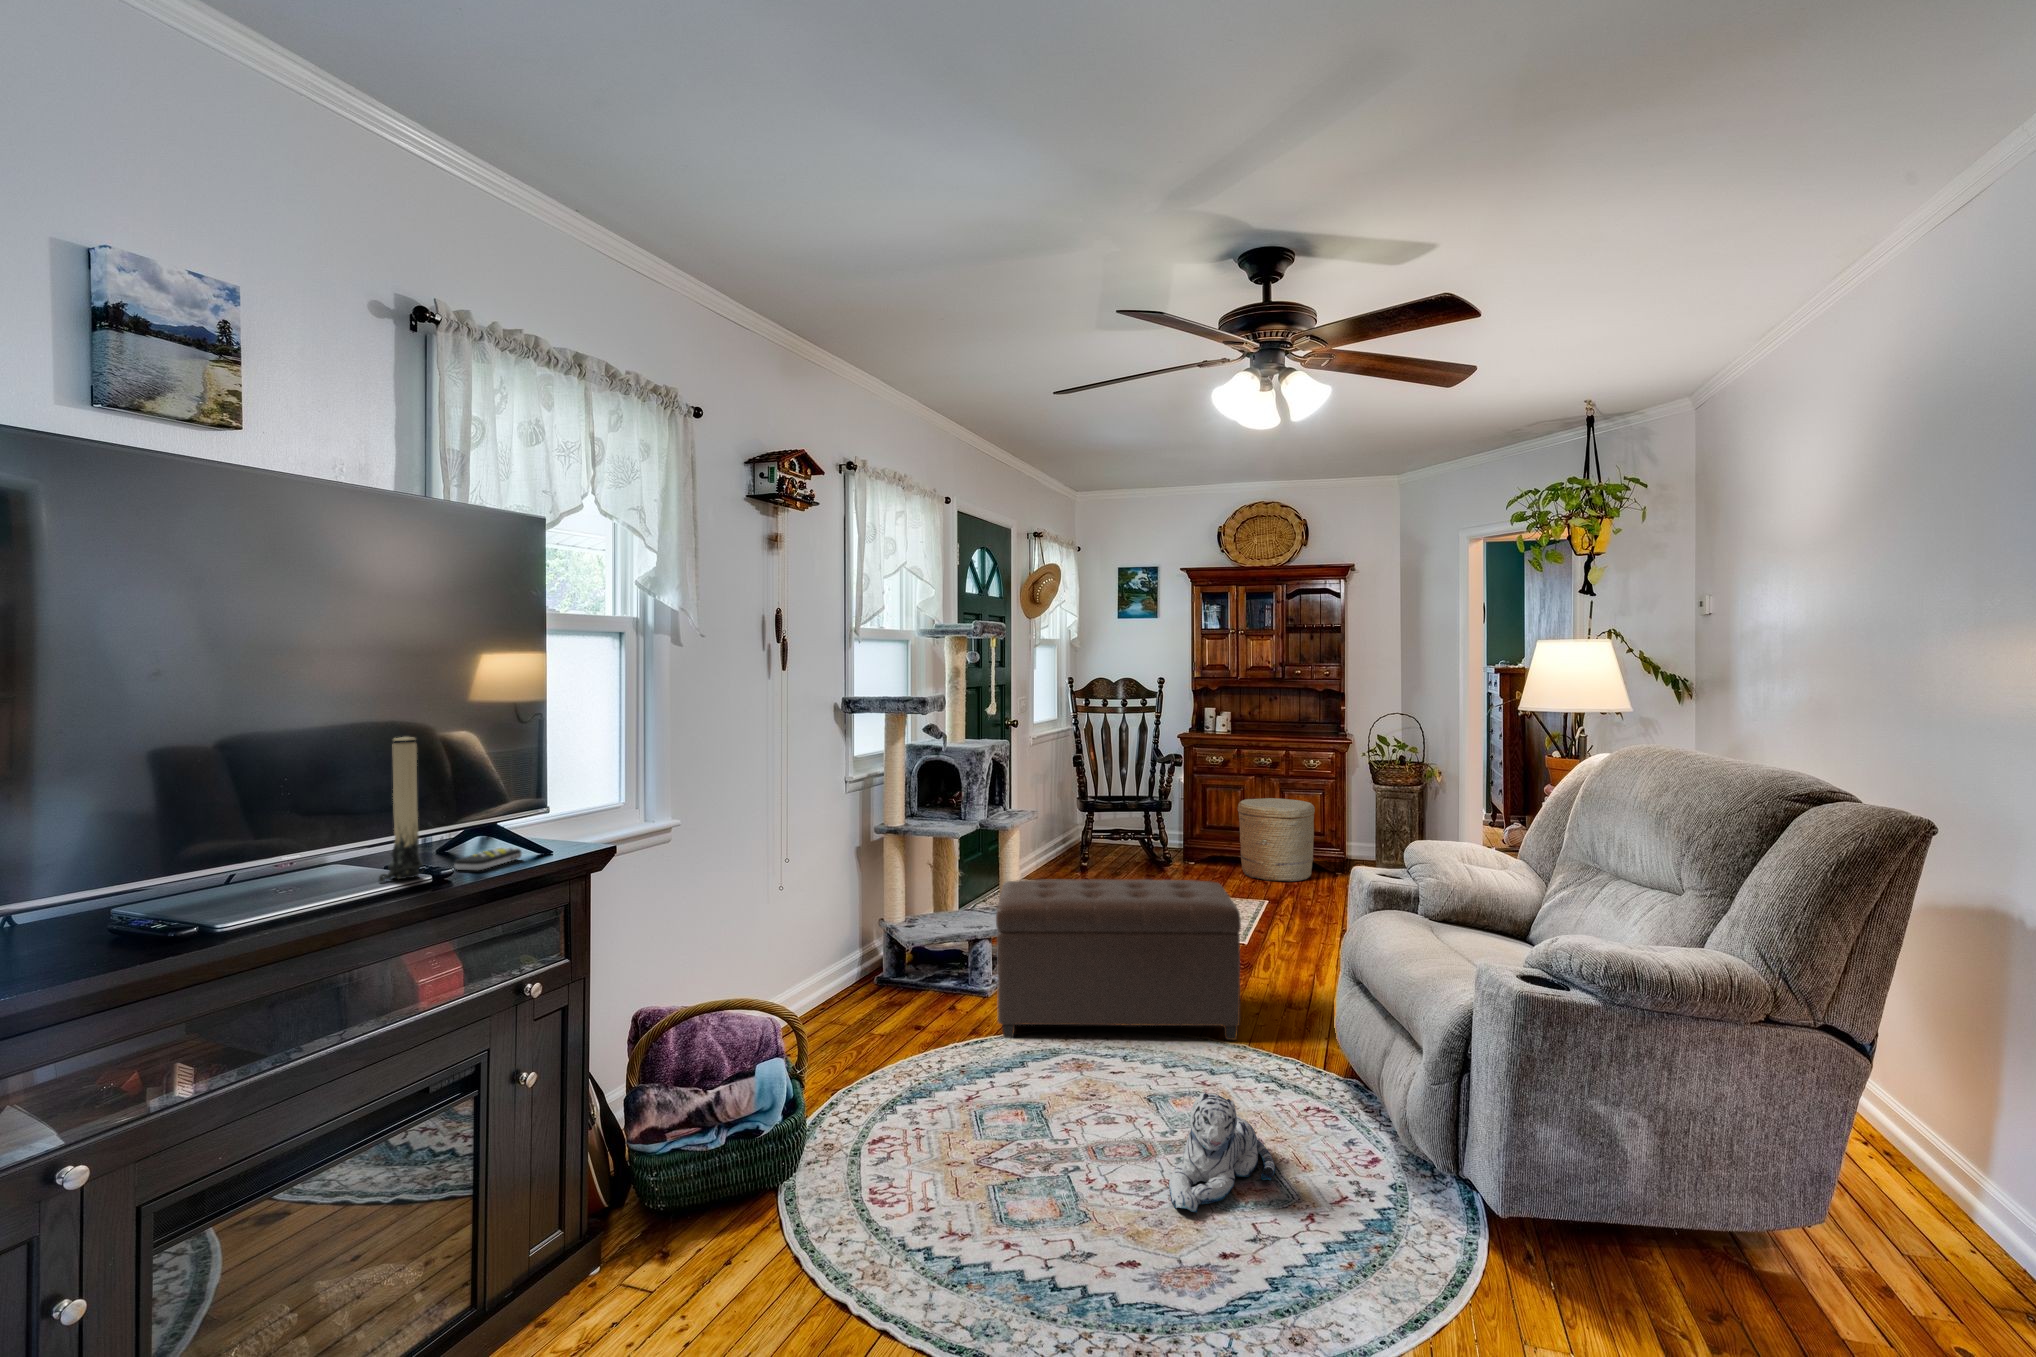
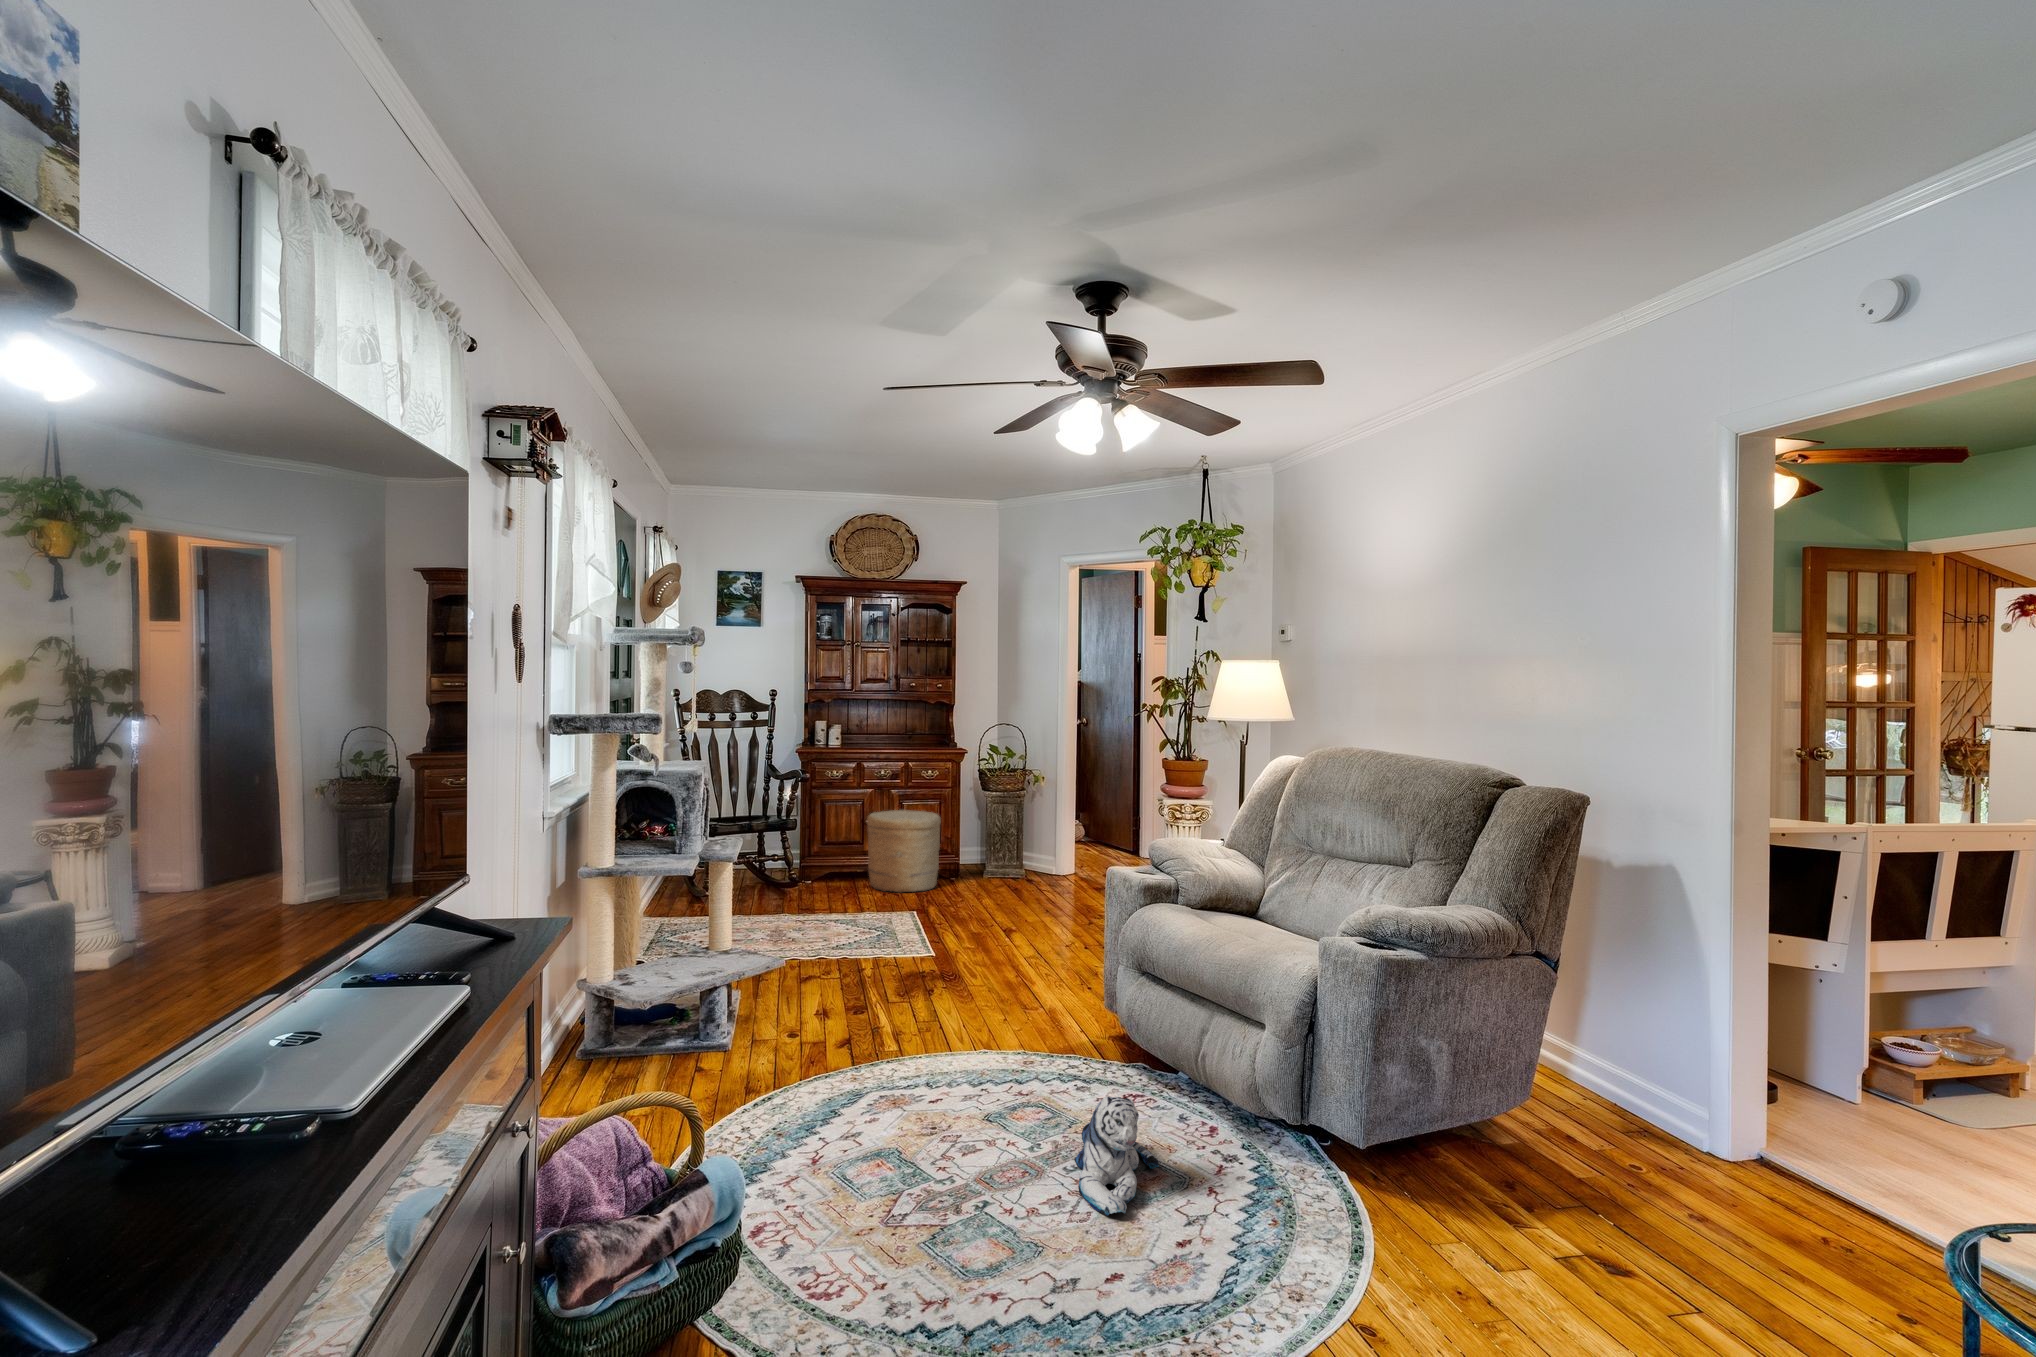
candle: present [379,737,424,882] -> none [371,777,427,1001]
remote control: present [454,848,522,870] -> none [438,929,500,969]
ottoman: present [996,879,1241,1040] -> none [748,895,1019,1092]

